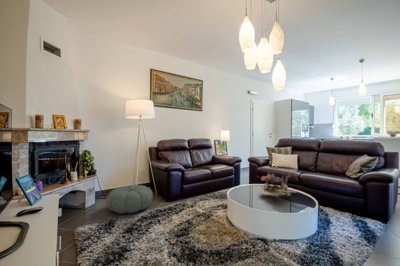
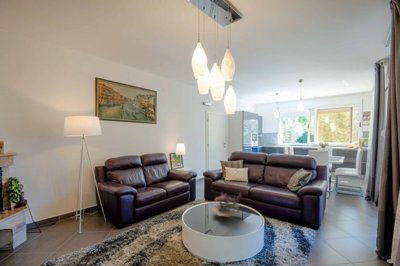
pouf: present [107,185,153,214] -> none [41,214,100,252]

